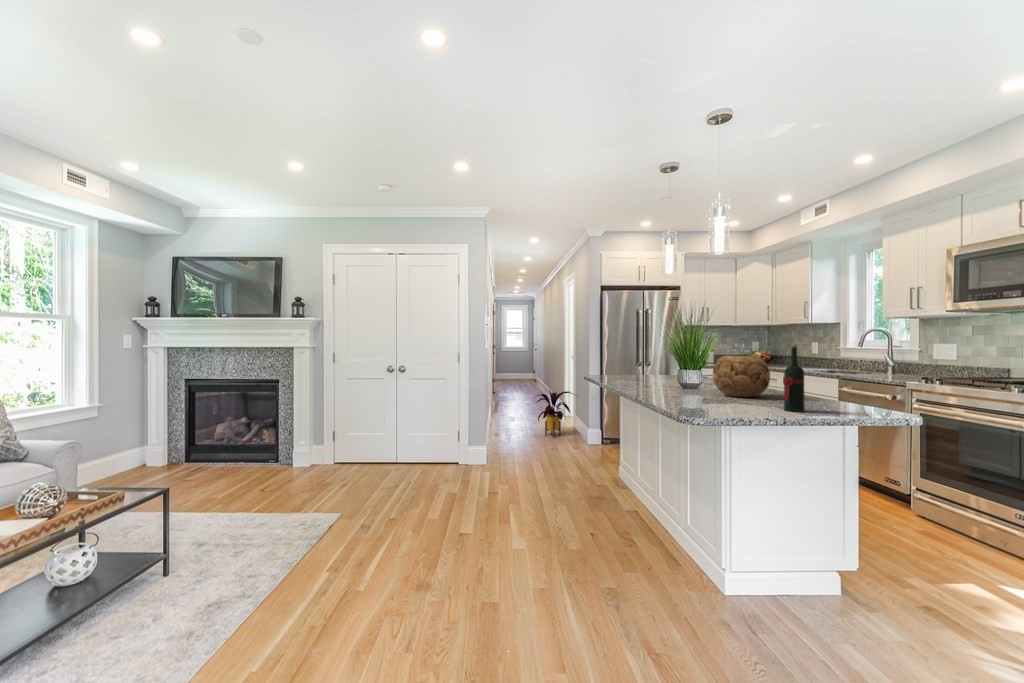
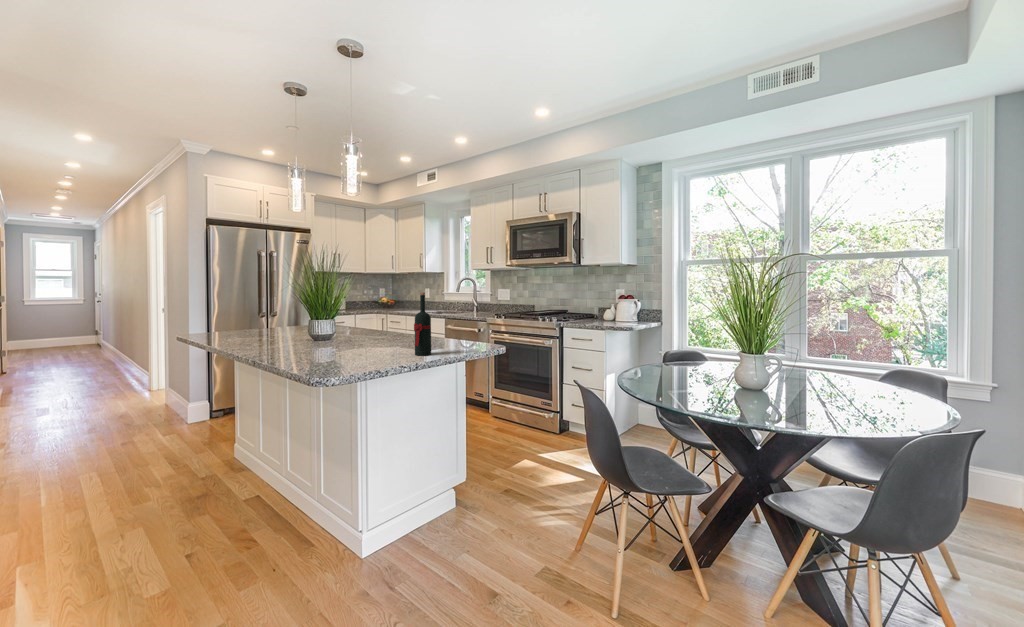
decorative bowl: present [712,356,770,397] -> none [346,303,400,344]
house plant: present [535,390,573,437] -> none [94,351,182,414]

